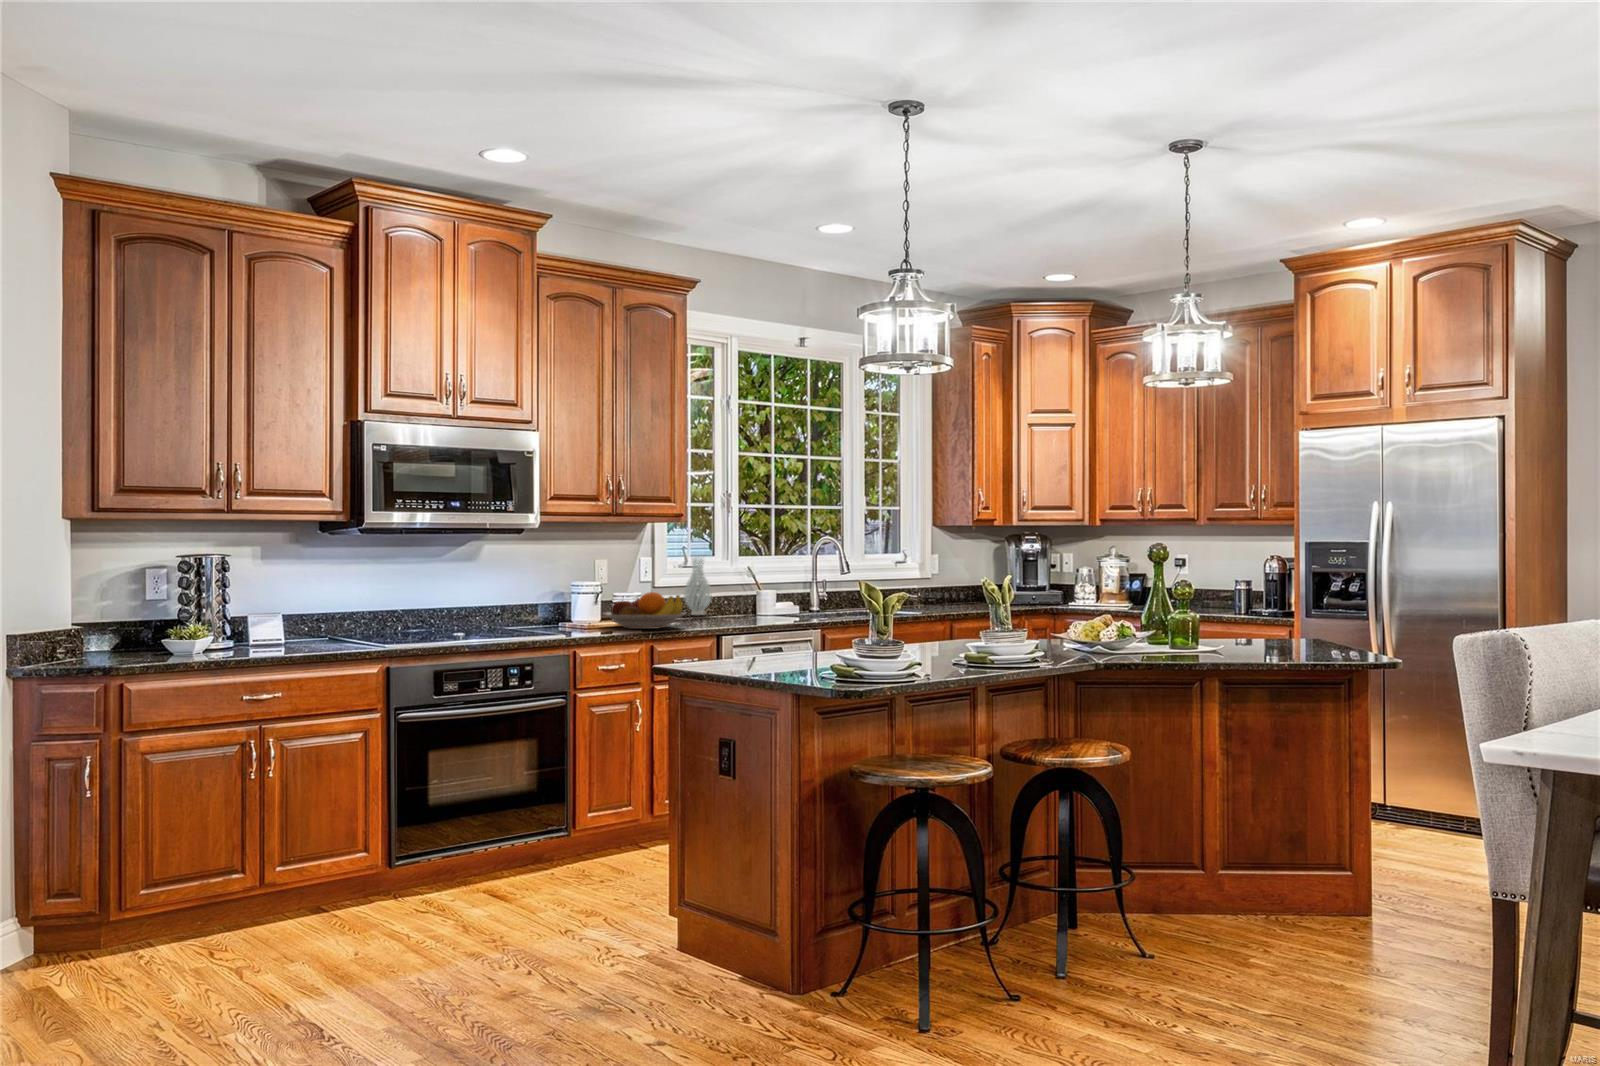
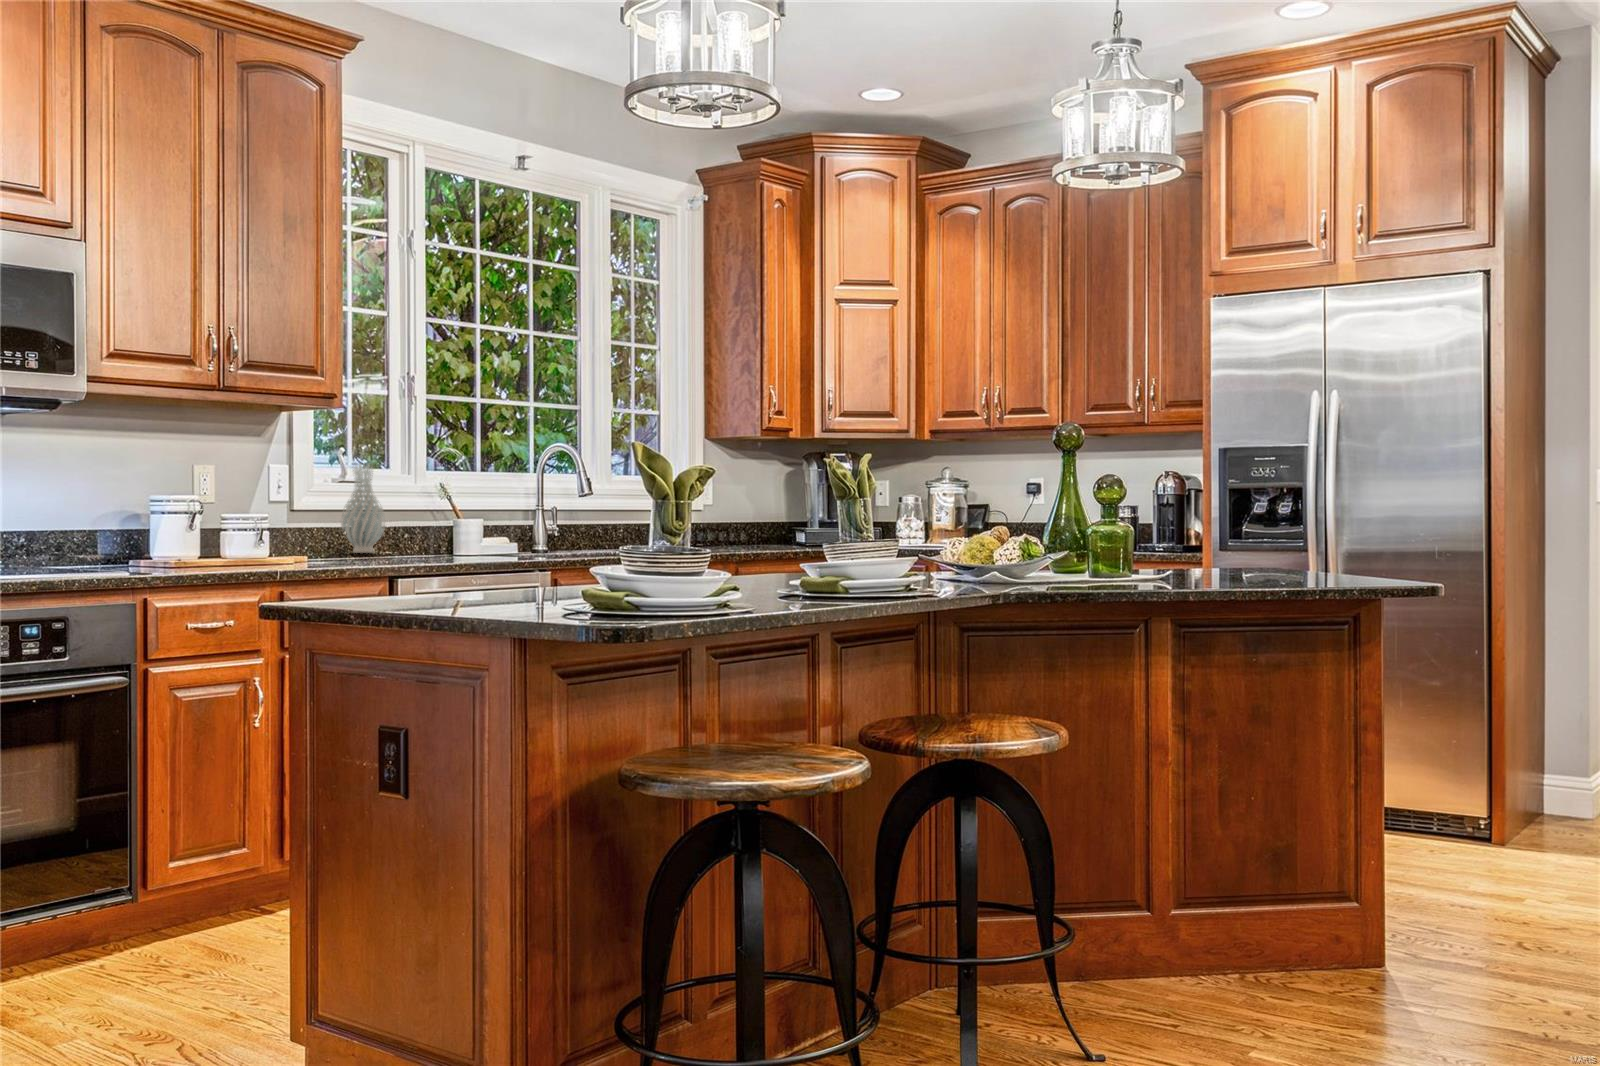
fruit bowl: present [603,592,685,629] -> none [200,508,340,566]

